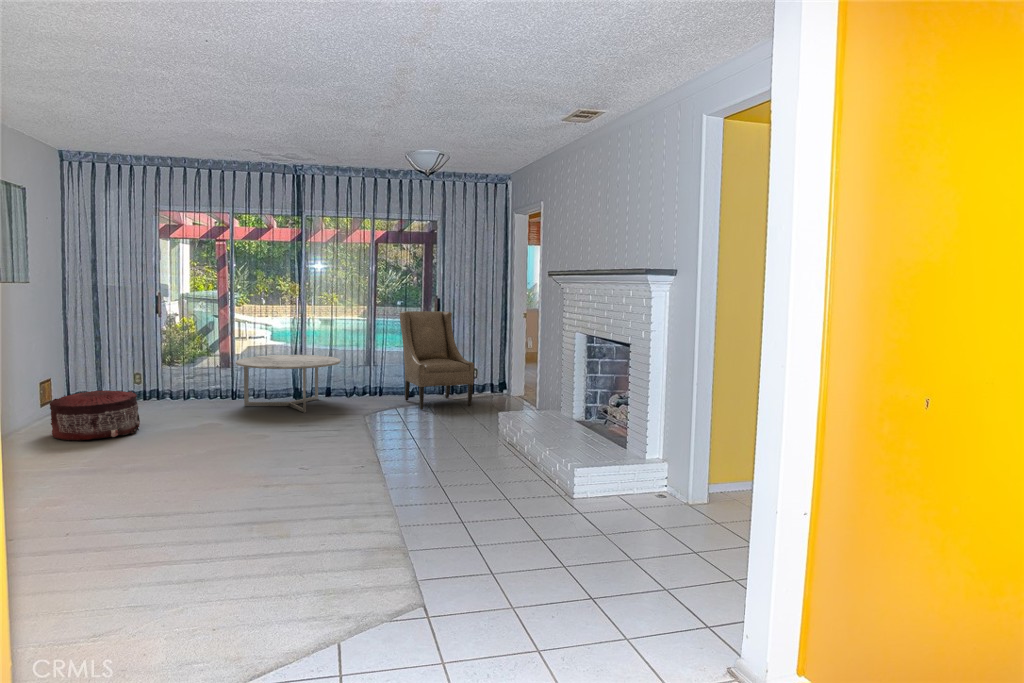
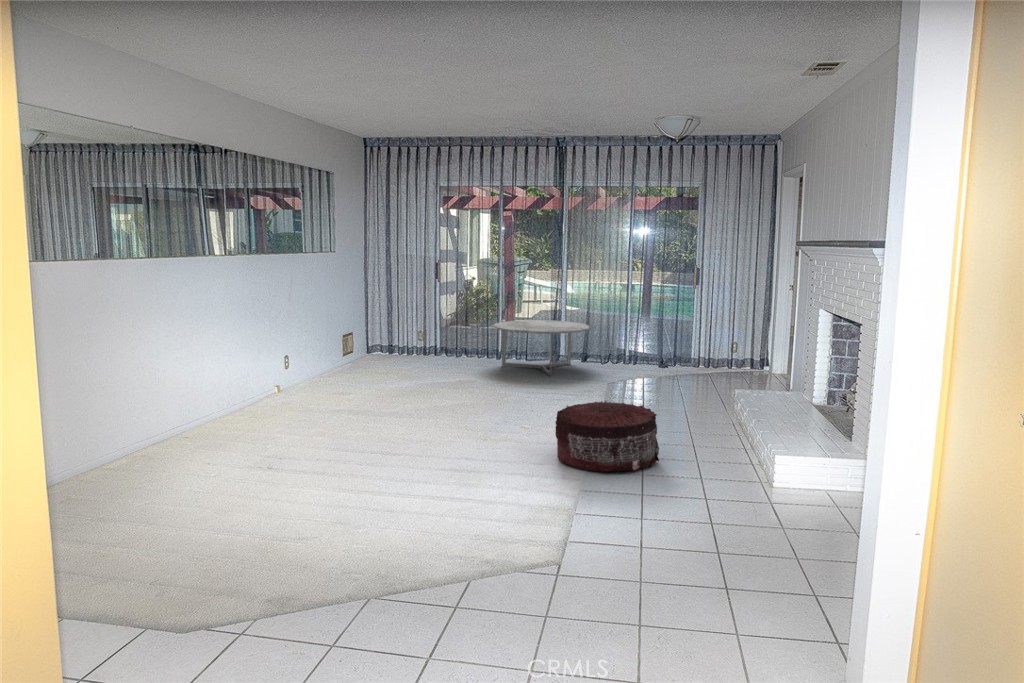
armchair: present [400,311,474,410] -> none [652,281,724,382]
pouf: present [50,390,140,440] -> present [556,401,659,472]

